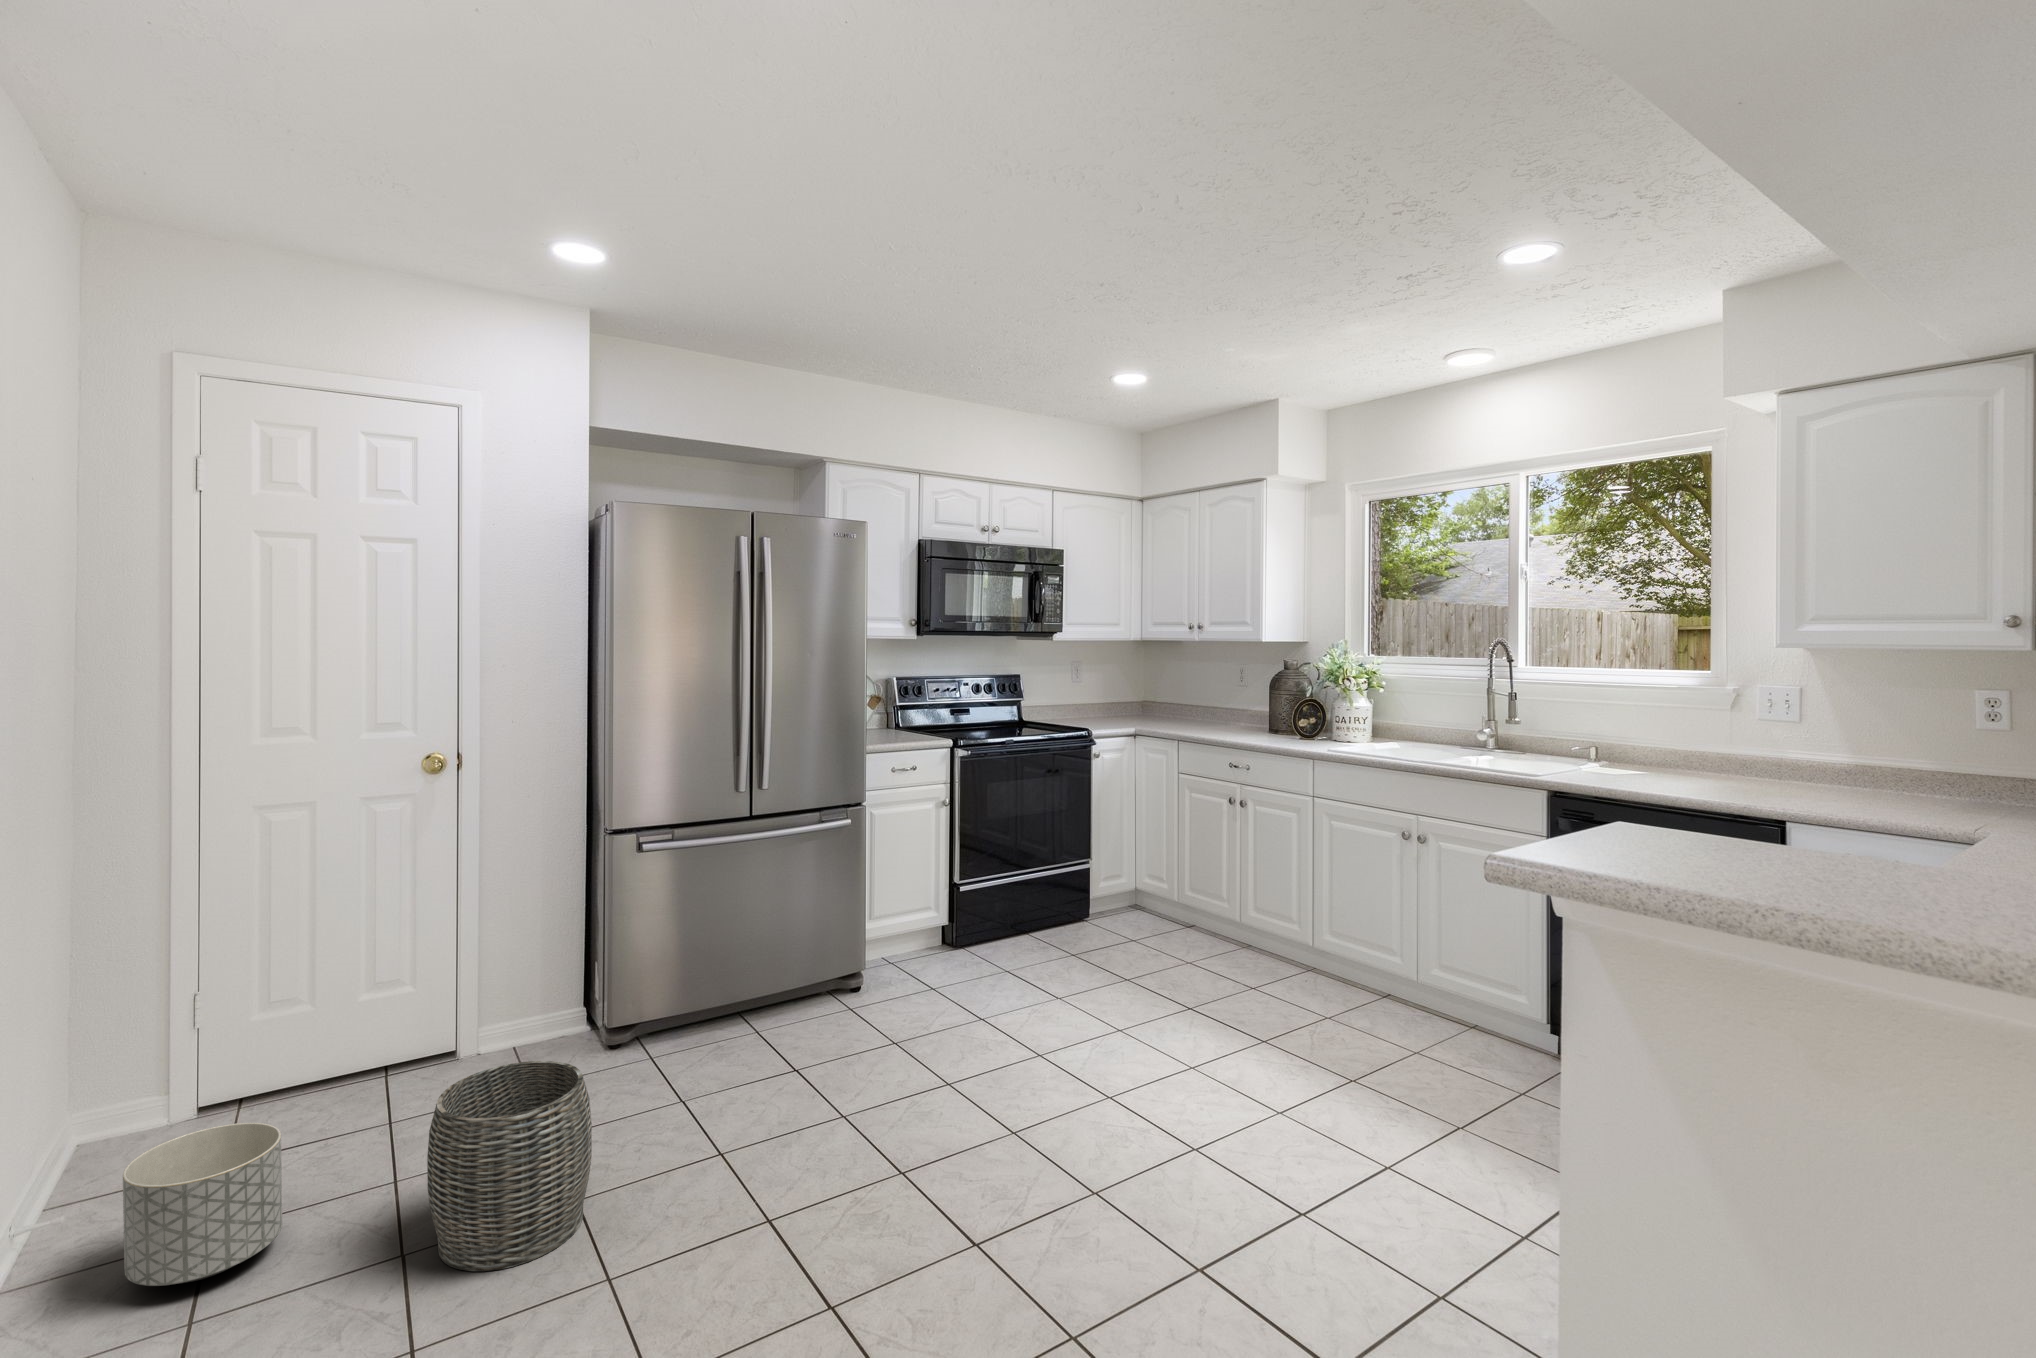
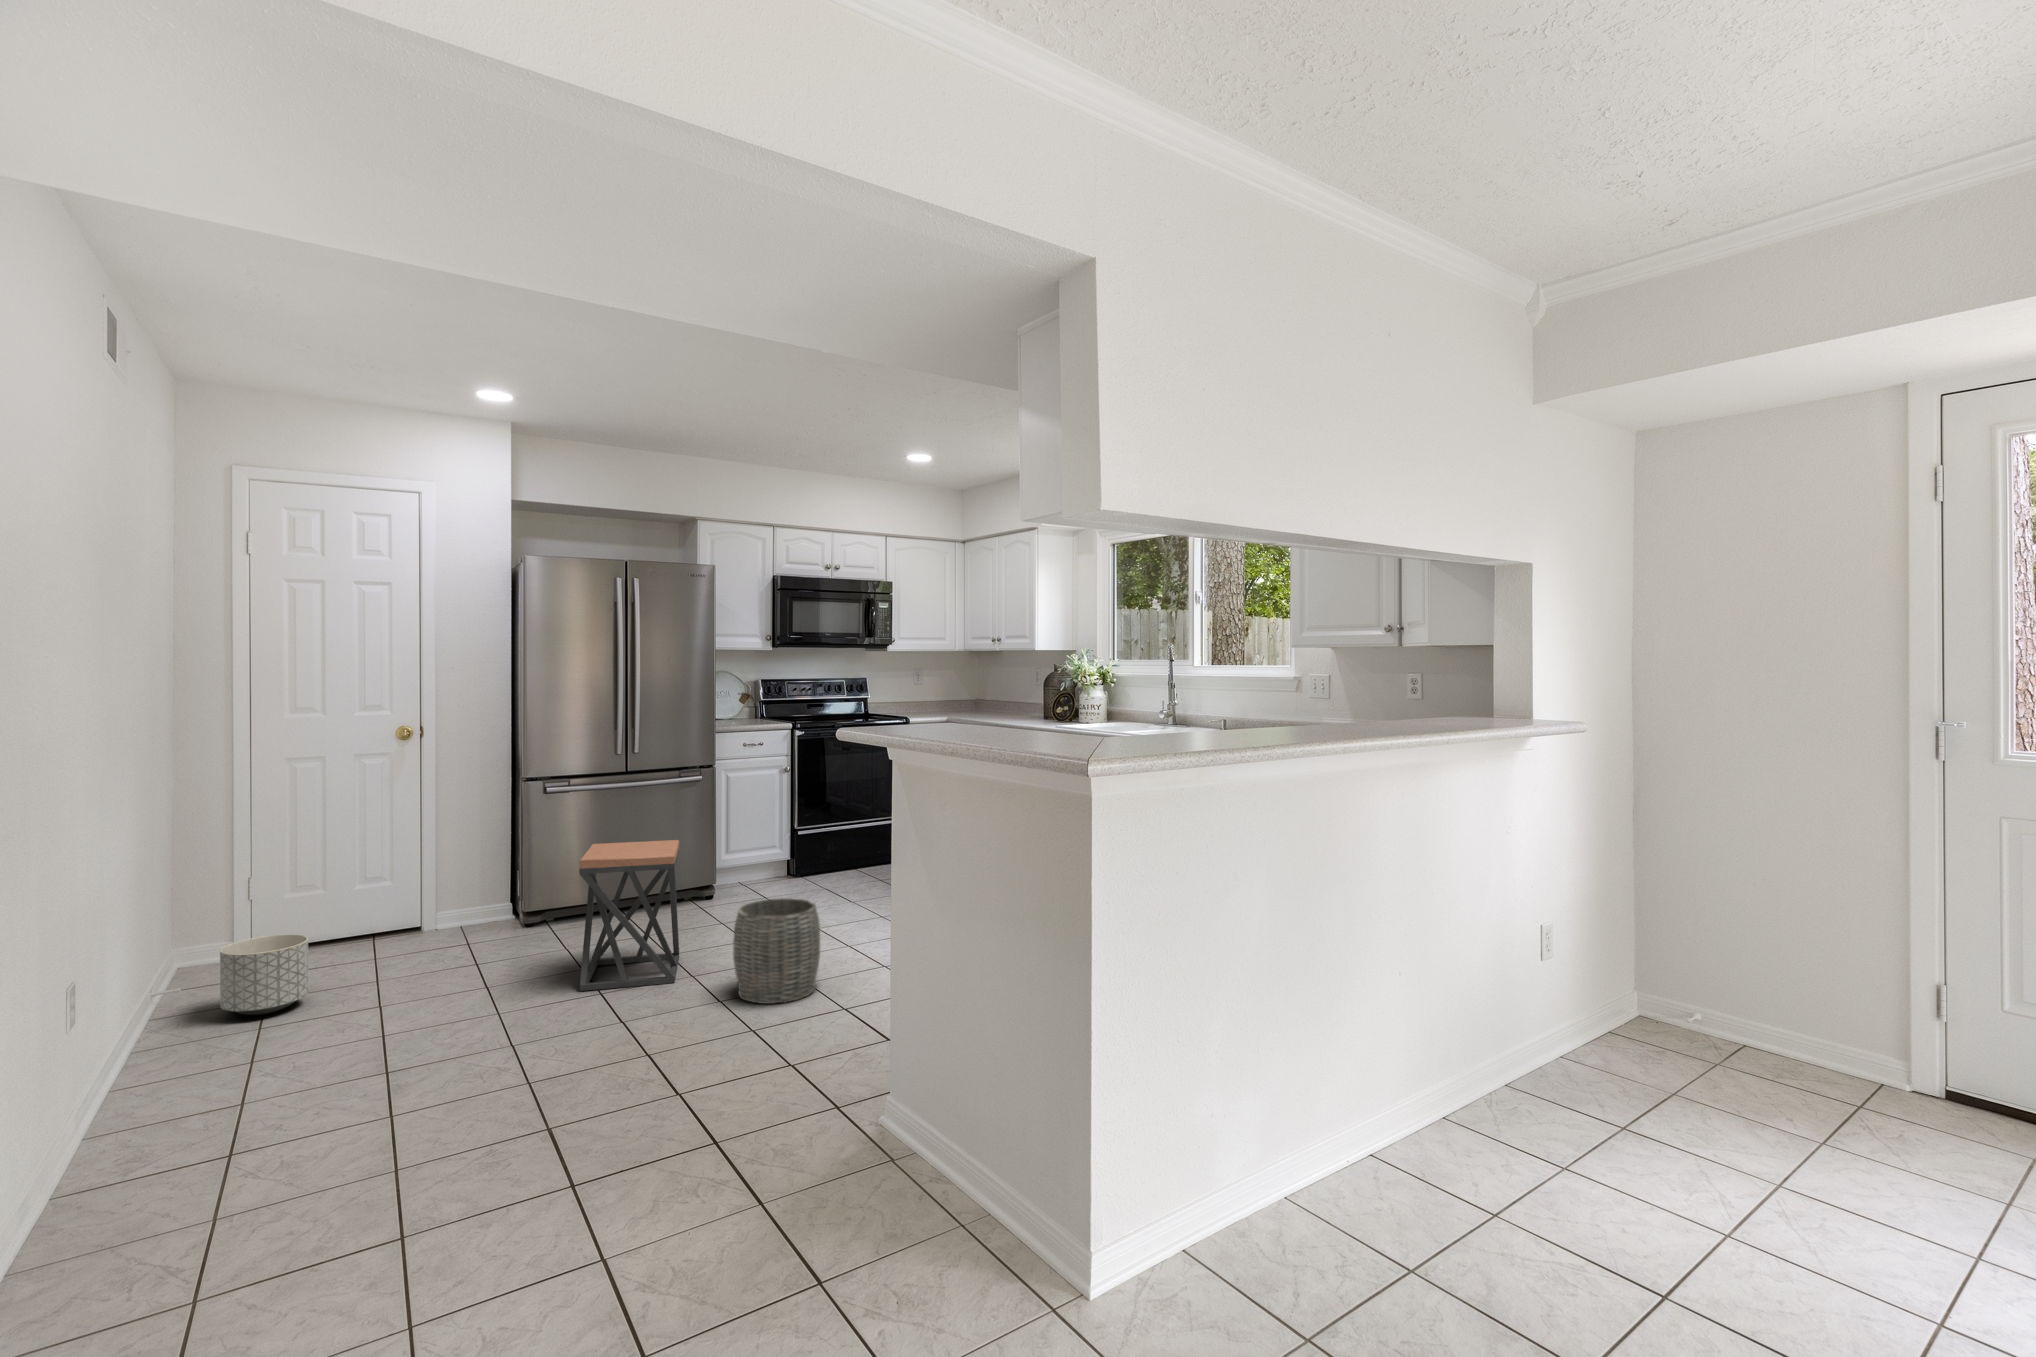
stool: none [736,941,886,1212] -> present [579,840,679,991]
woven basket: present [427,1061,592,1271] -> present [733,898,820,1004]

